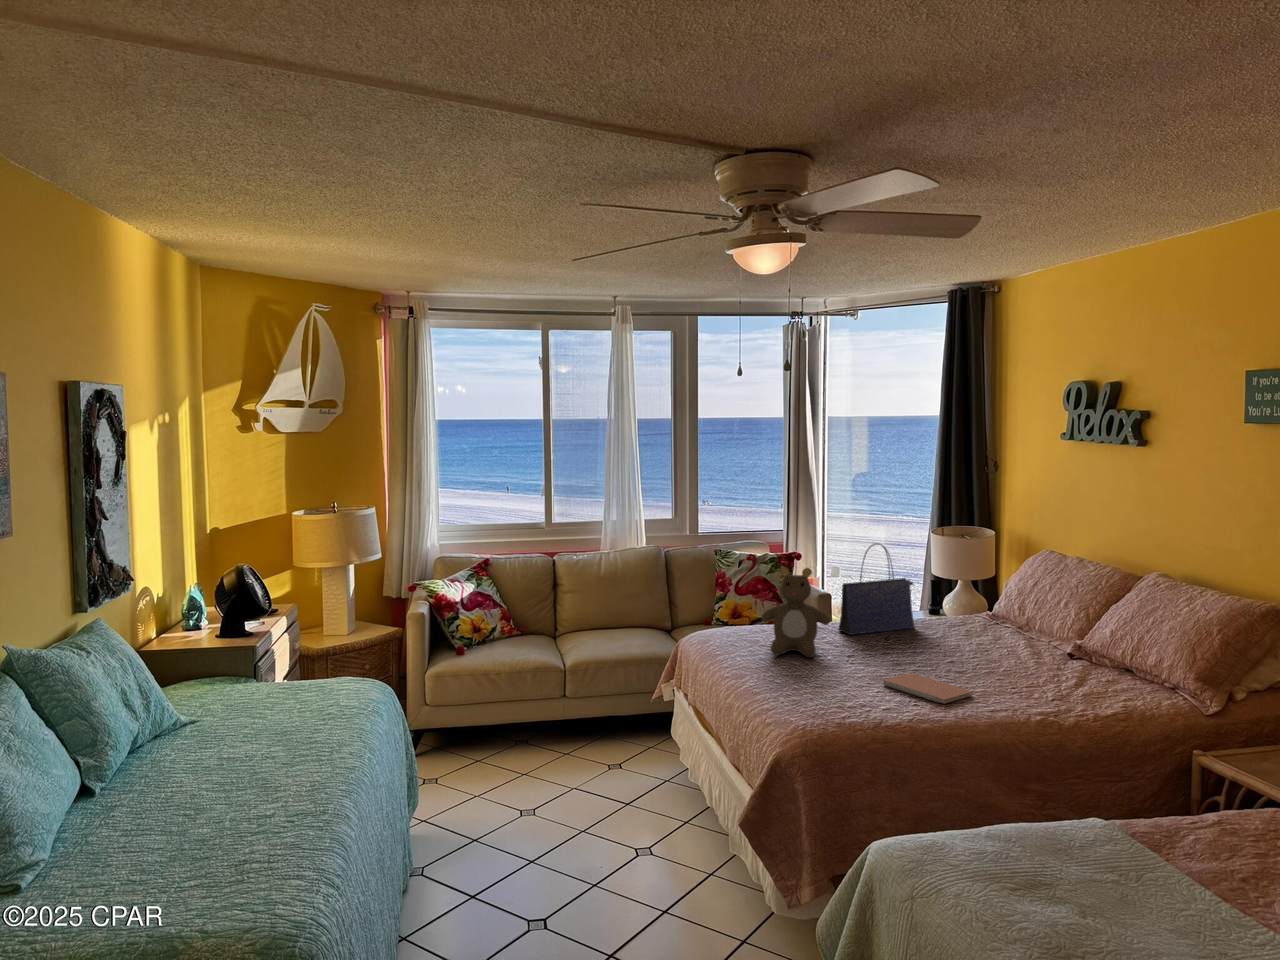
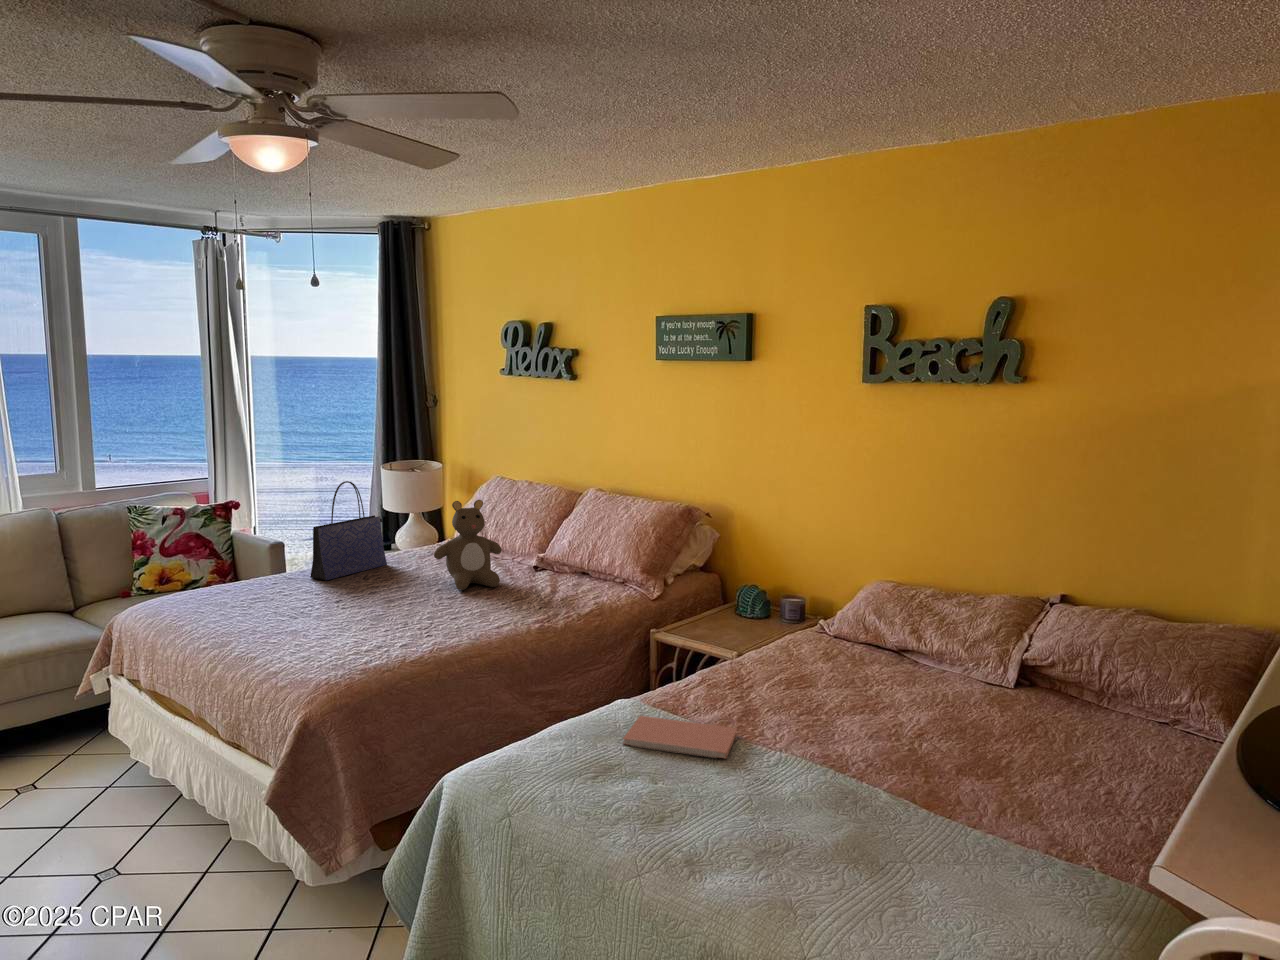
teddy bear: present [761,567,830,657] -> present [434,500,502,590]
notebook: present [883,673,972,704] -> present [623,716,737,758]

